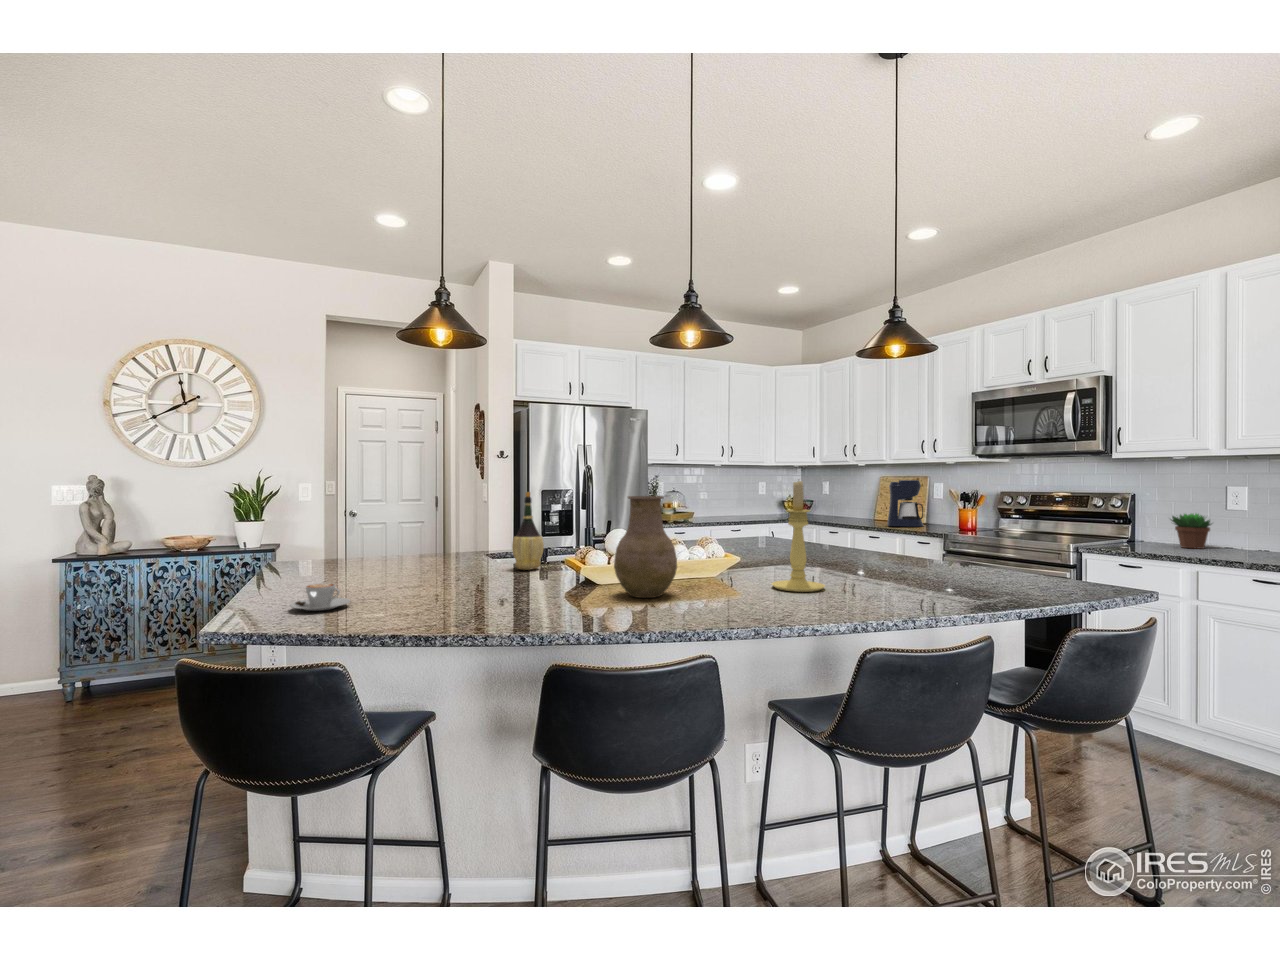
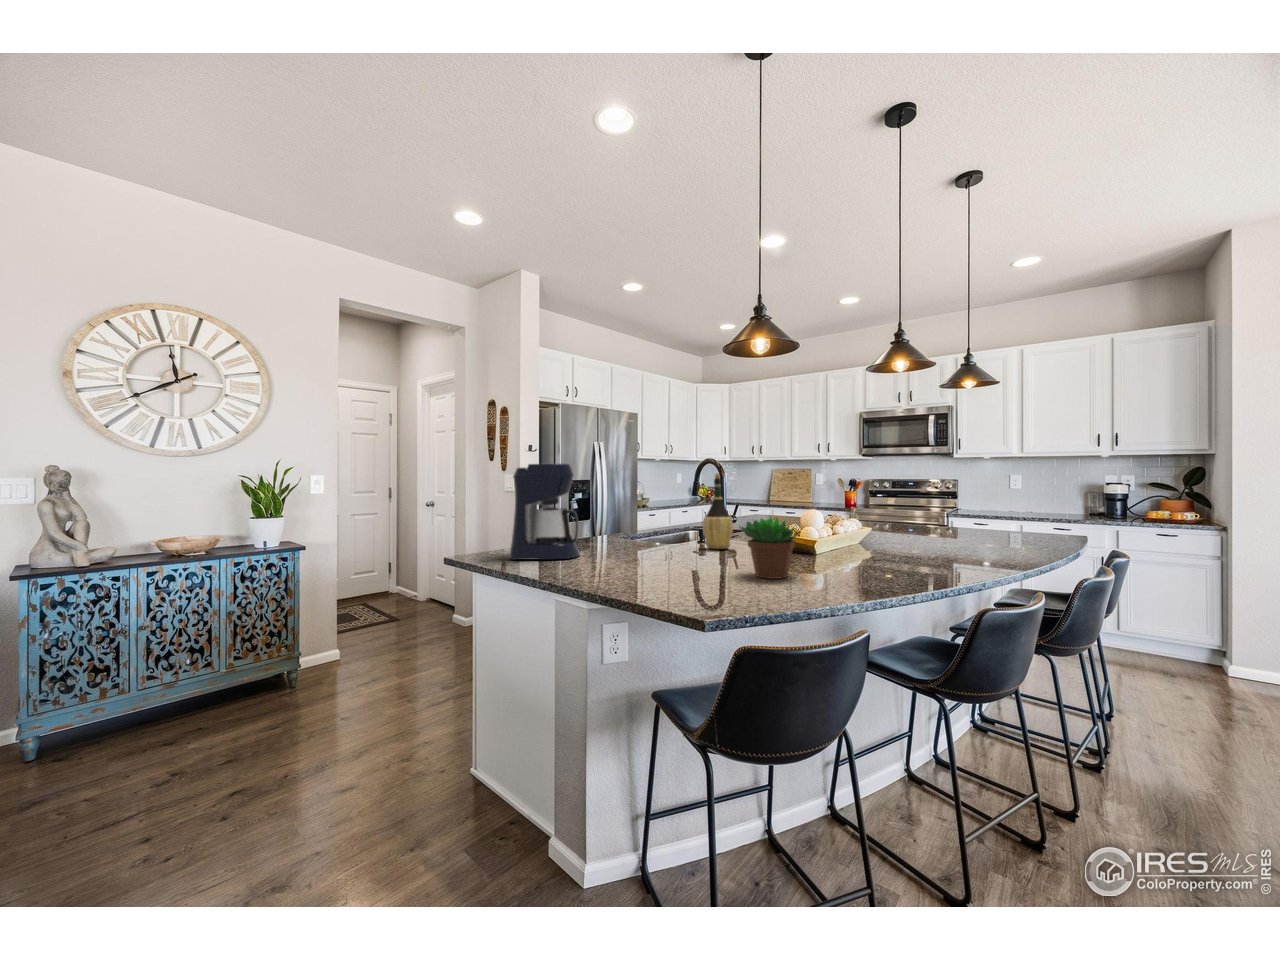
coffee maker: present [887,480,924,527] -> present [509,464,580,560]
candle holder: present [772,481,825,592] -> none [967,458,1020,552]
vase: present [614,496,677,598] -> none [885,470,952,564]
succulent plant: present [1171,514,1211,549] -> present [740,517,798,579]
coffee cup: present [290,583,350,611] -> none [658,568,720,599]

